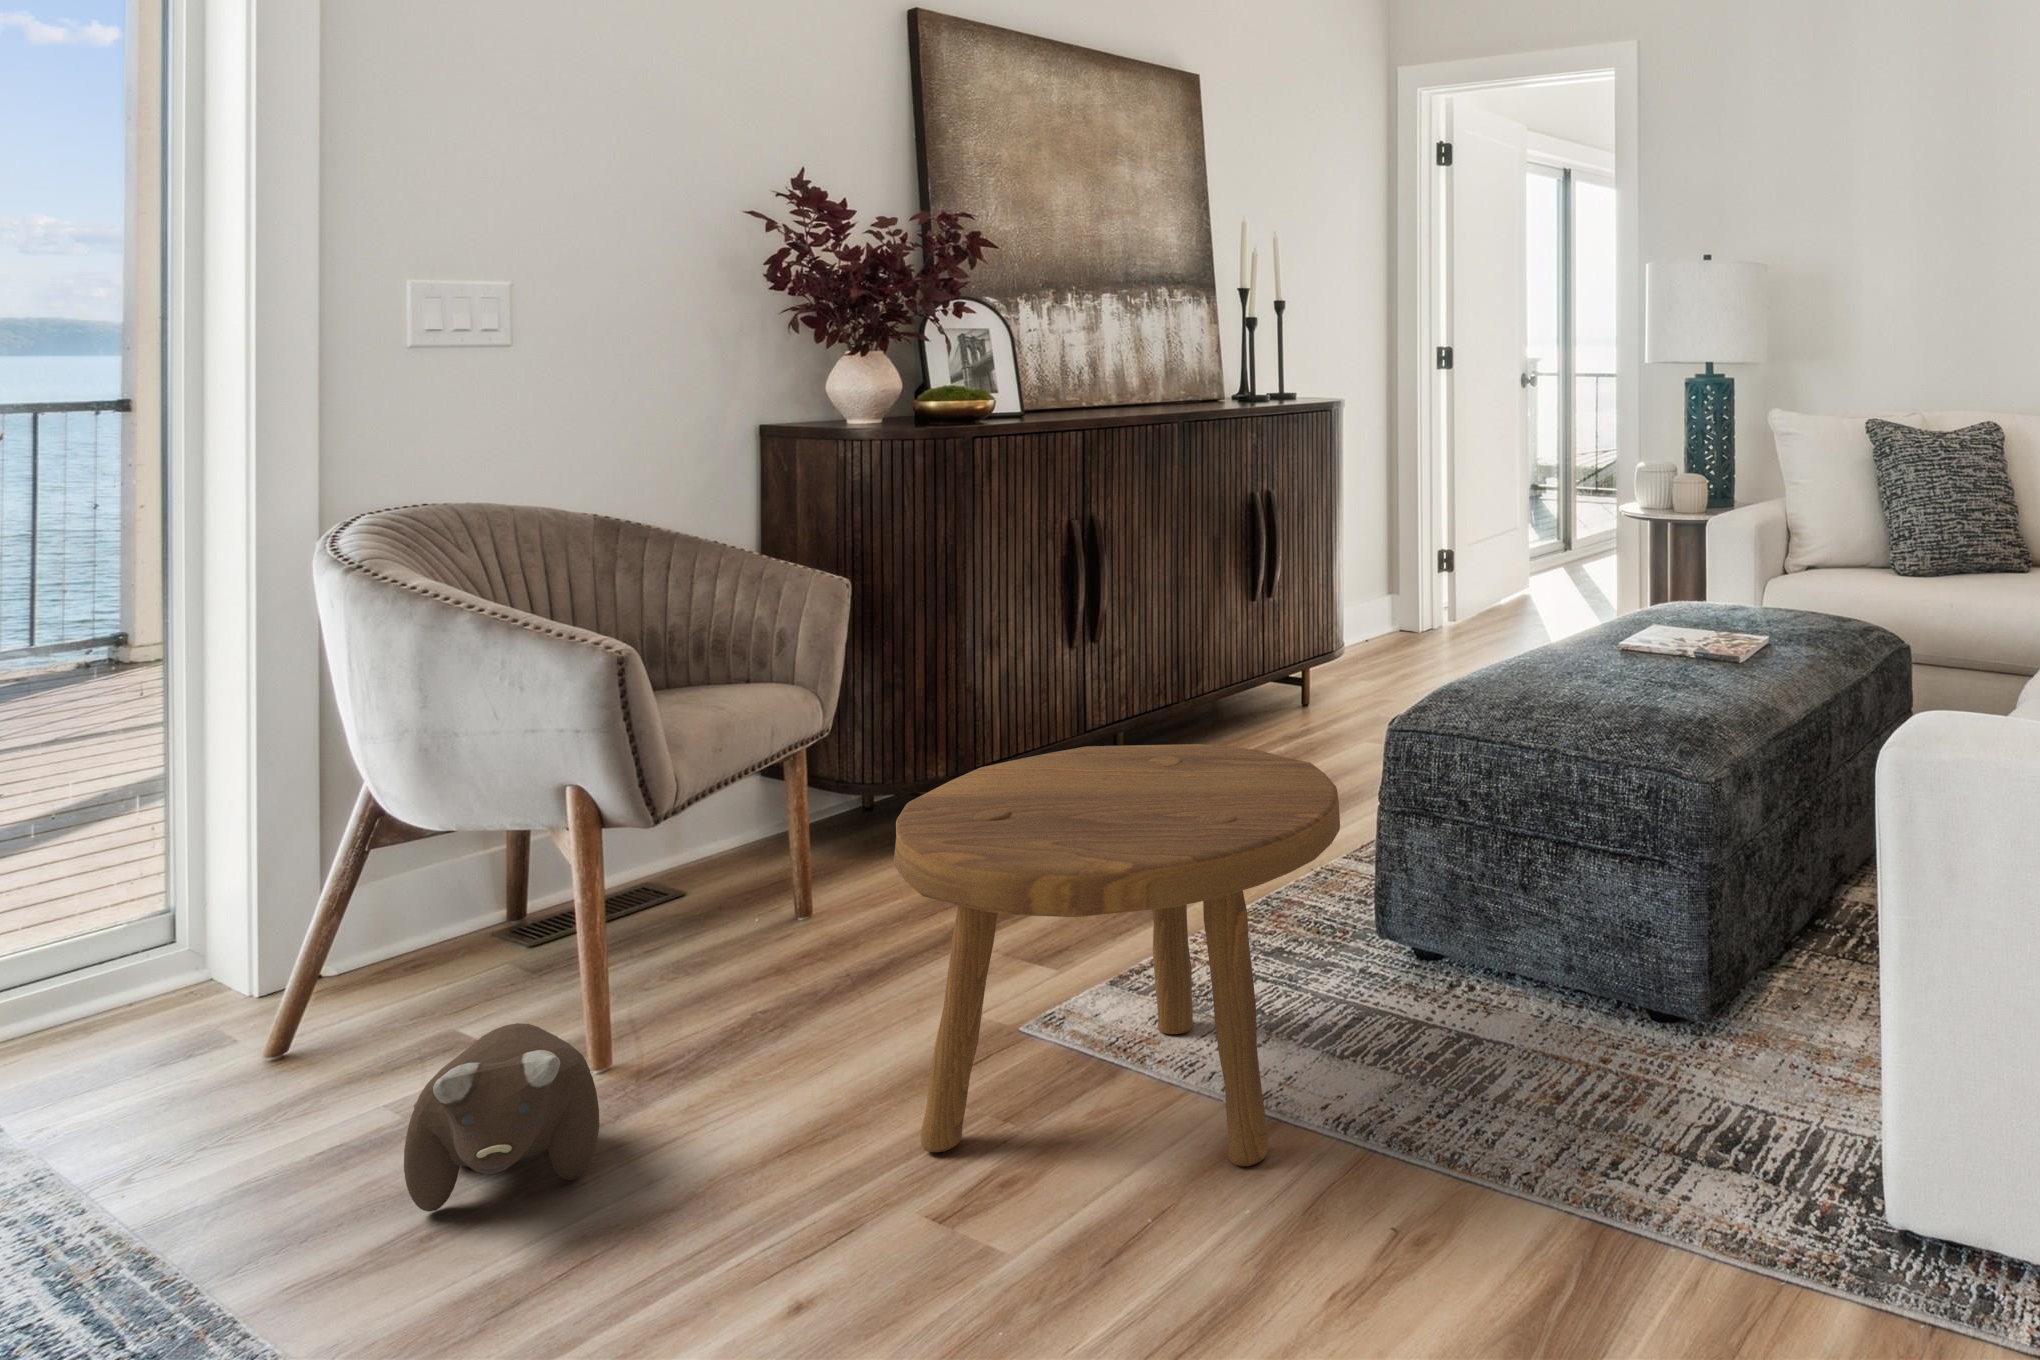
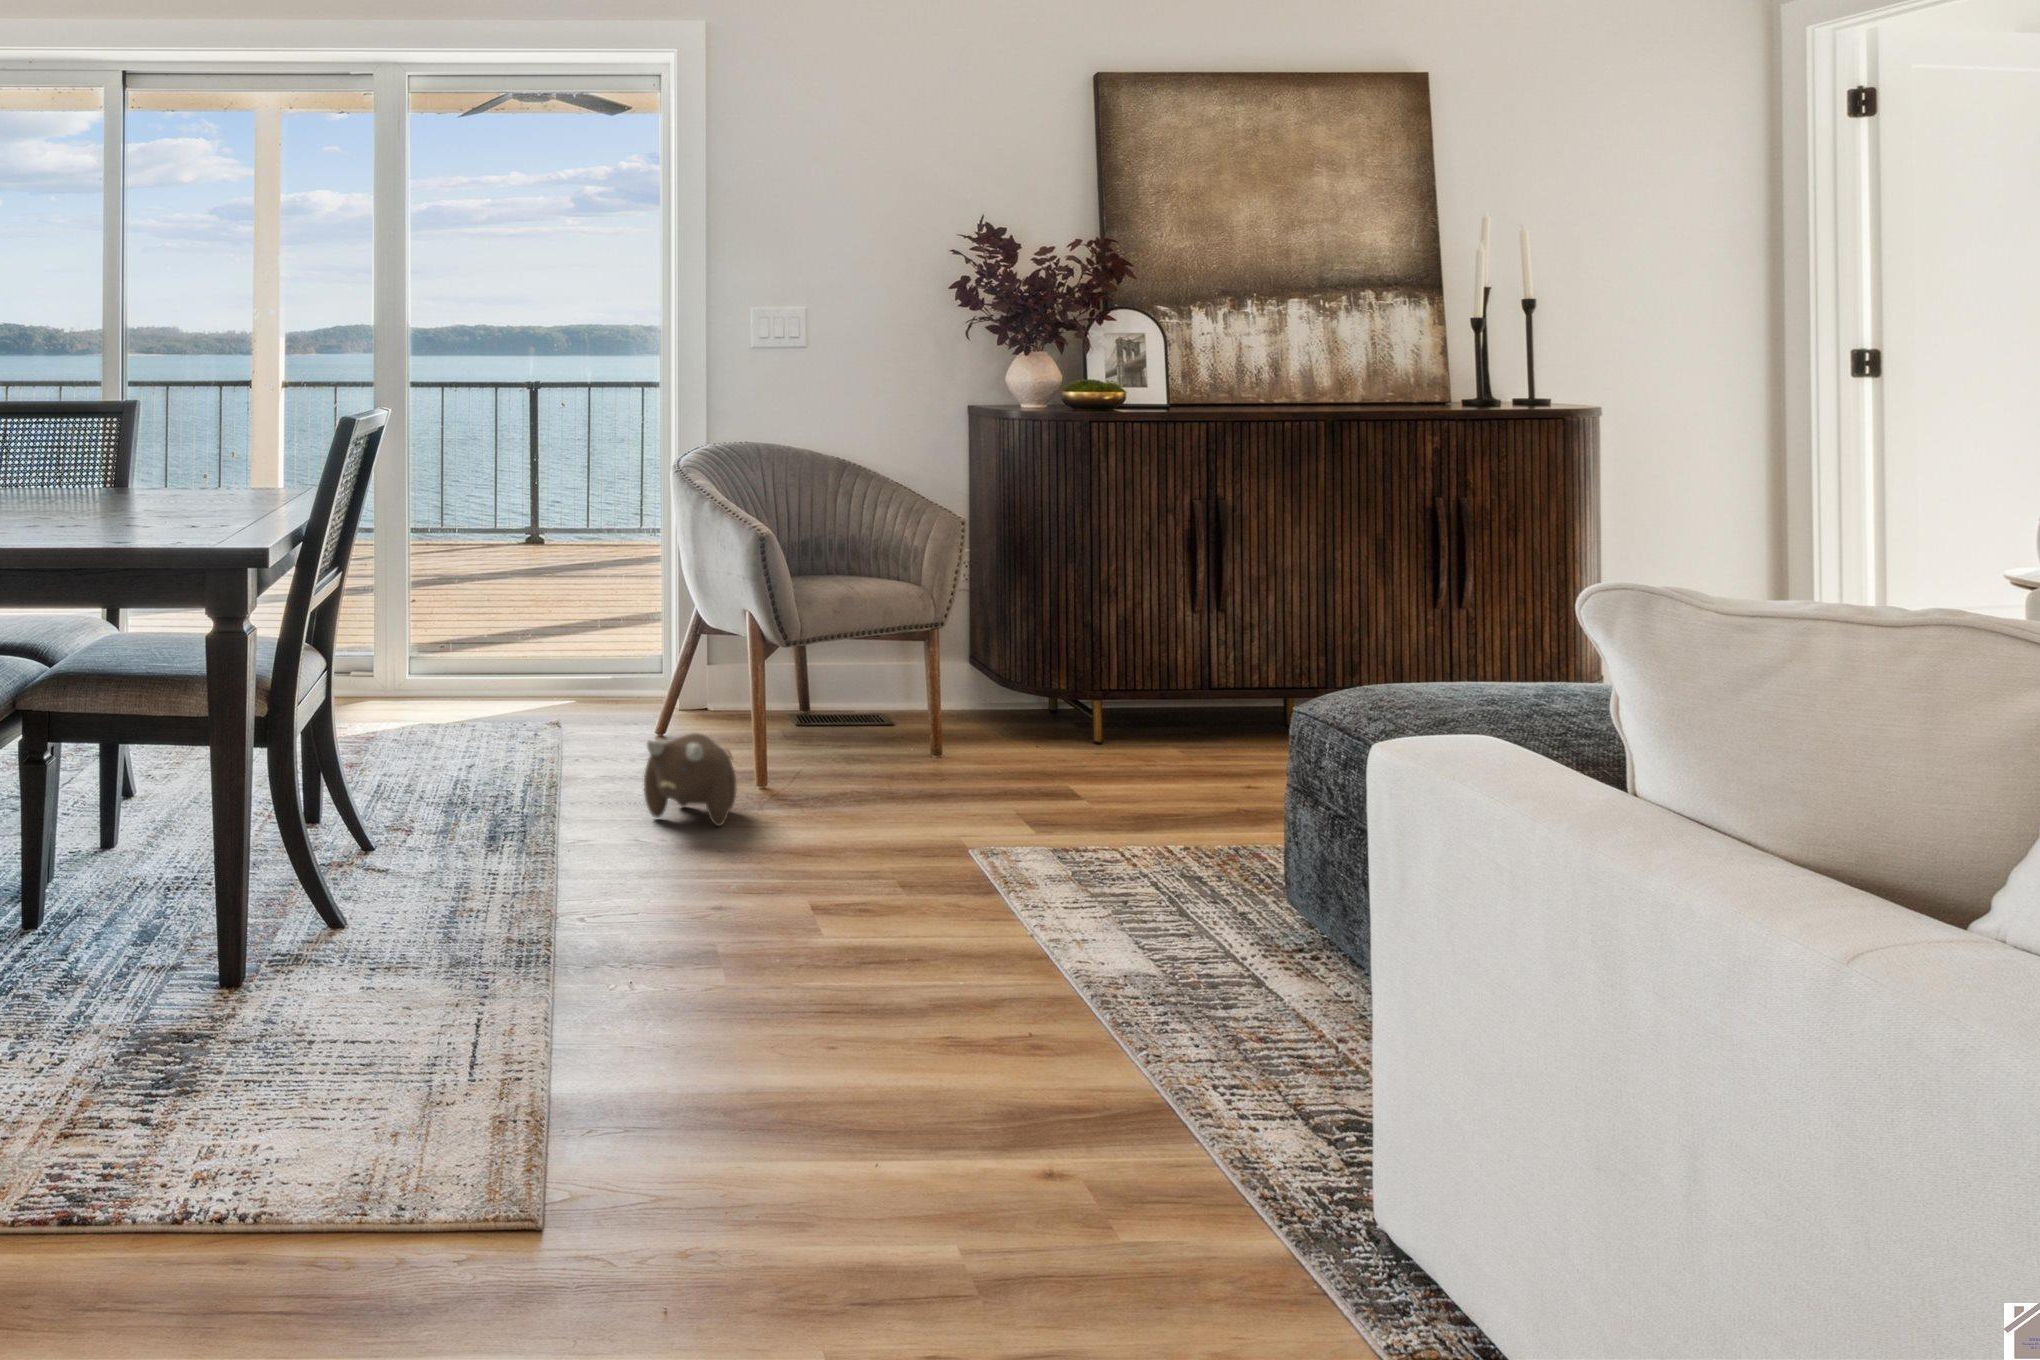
footstool: present [894,744,1340,1166] -> none [855,644,1169,932]

